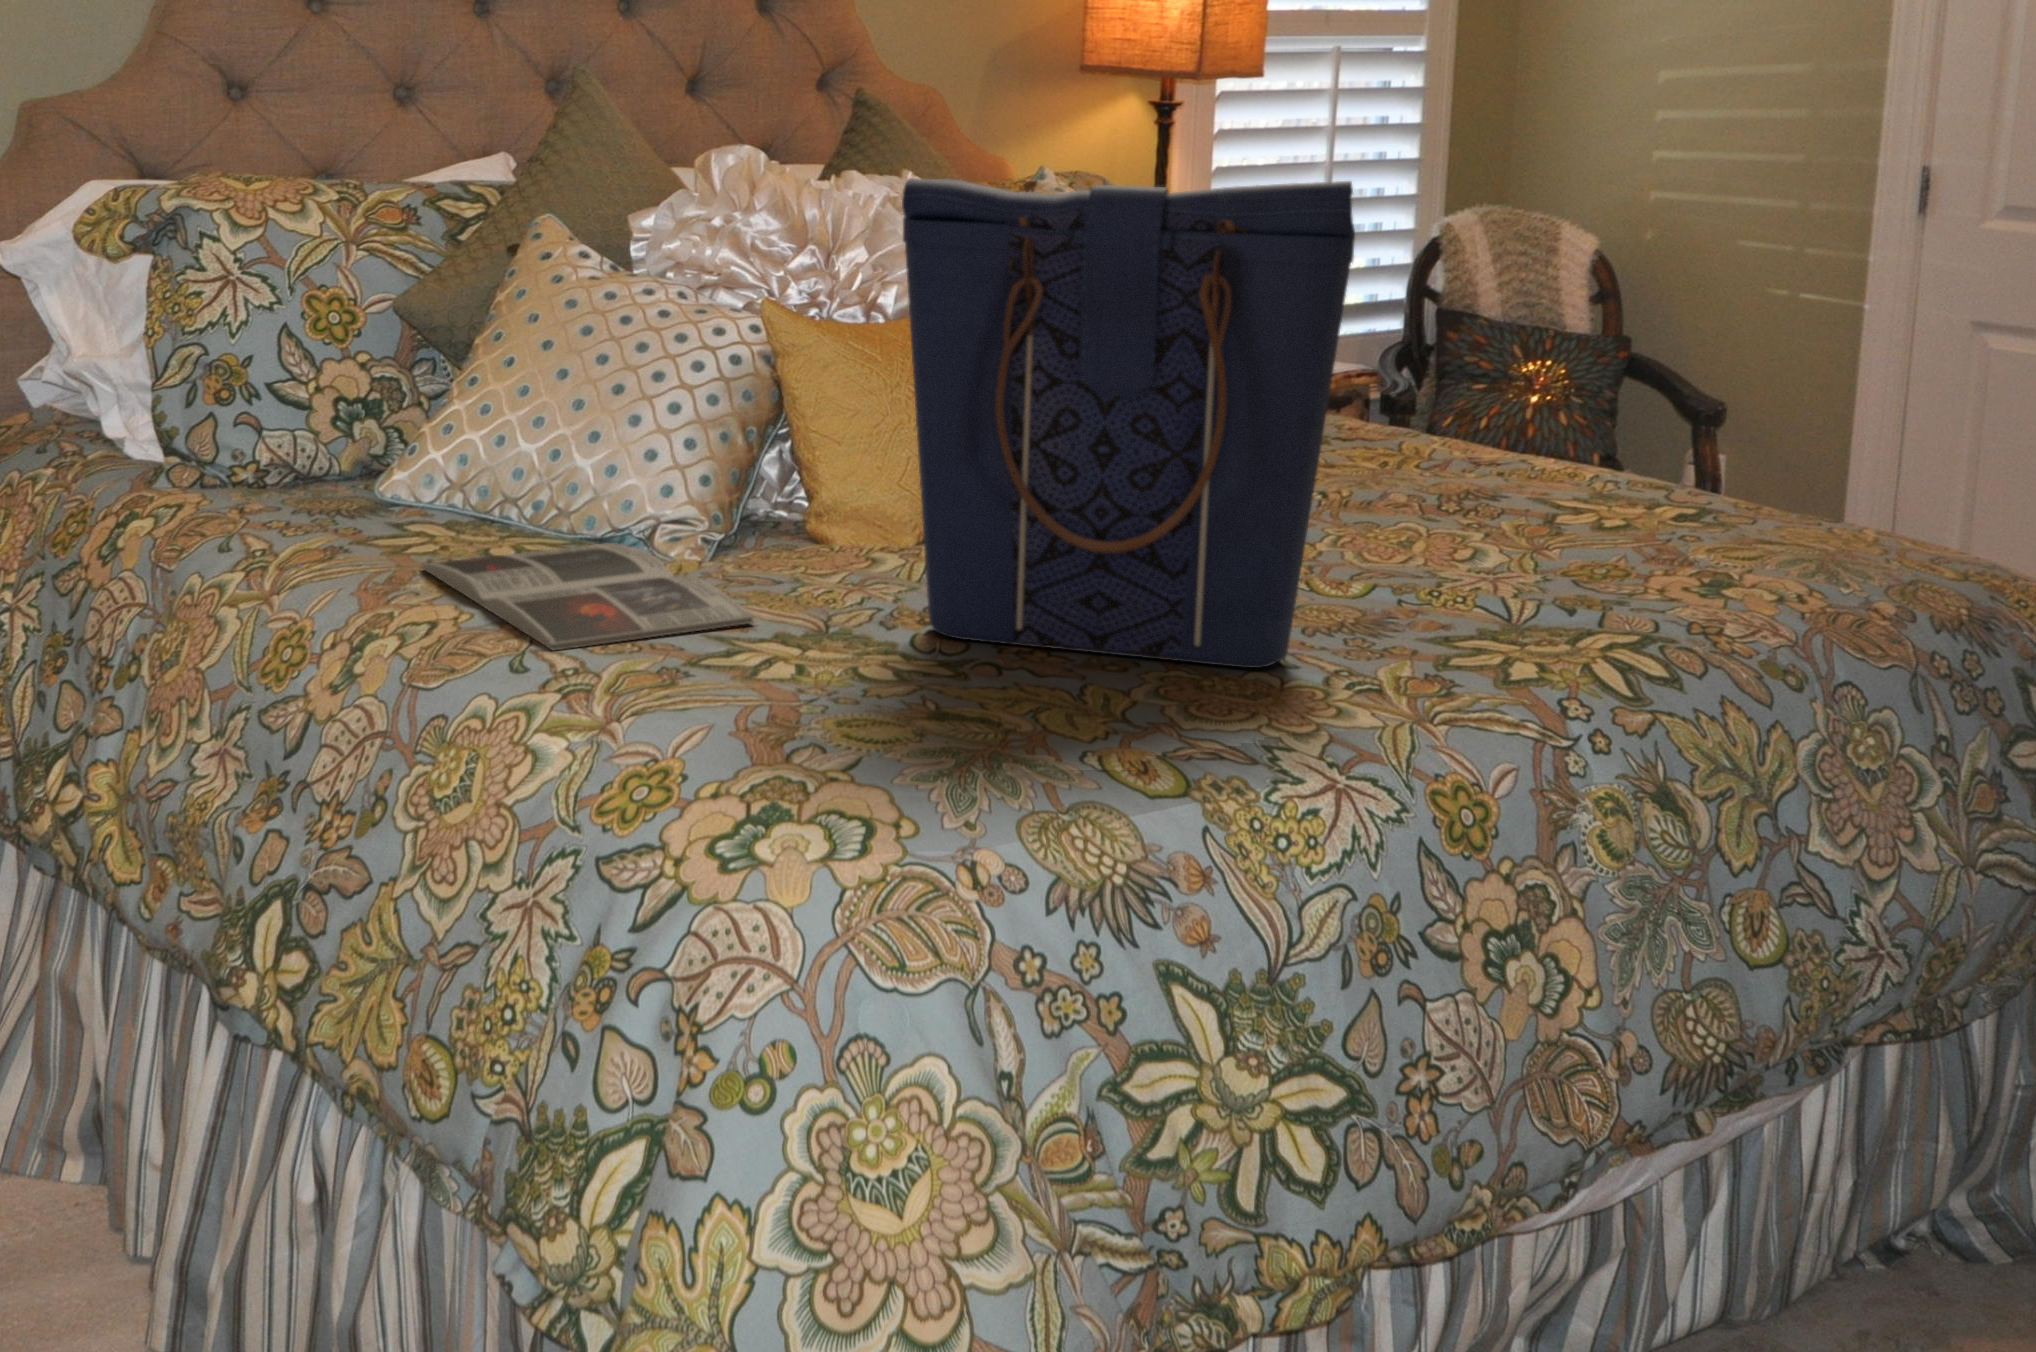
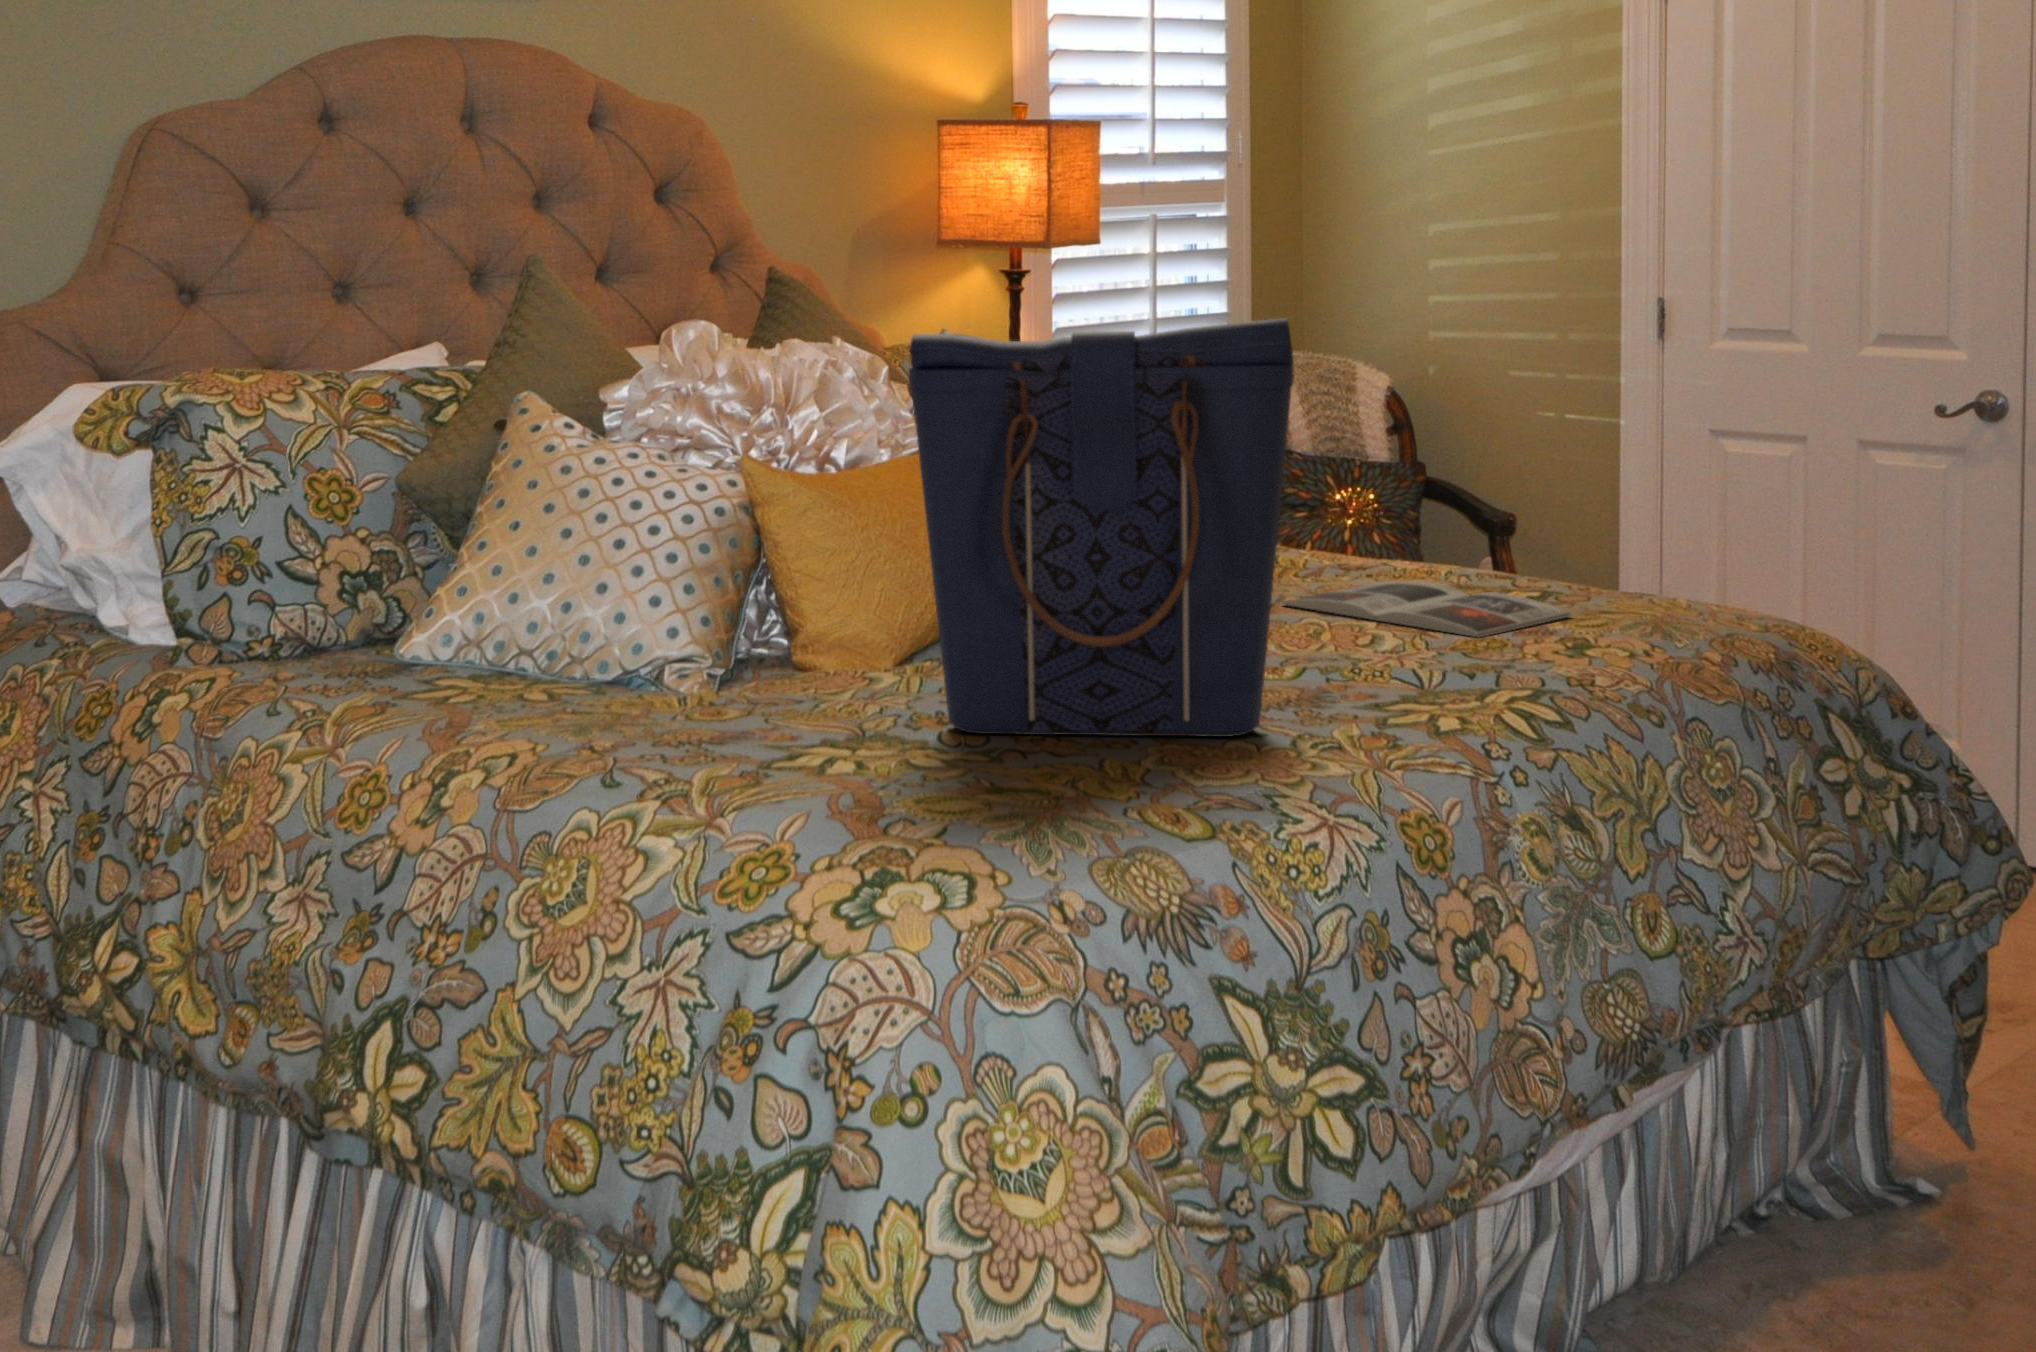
magazine: present [422,543,754,650] -> present [1282,581,1571,638]

